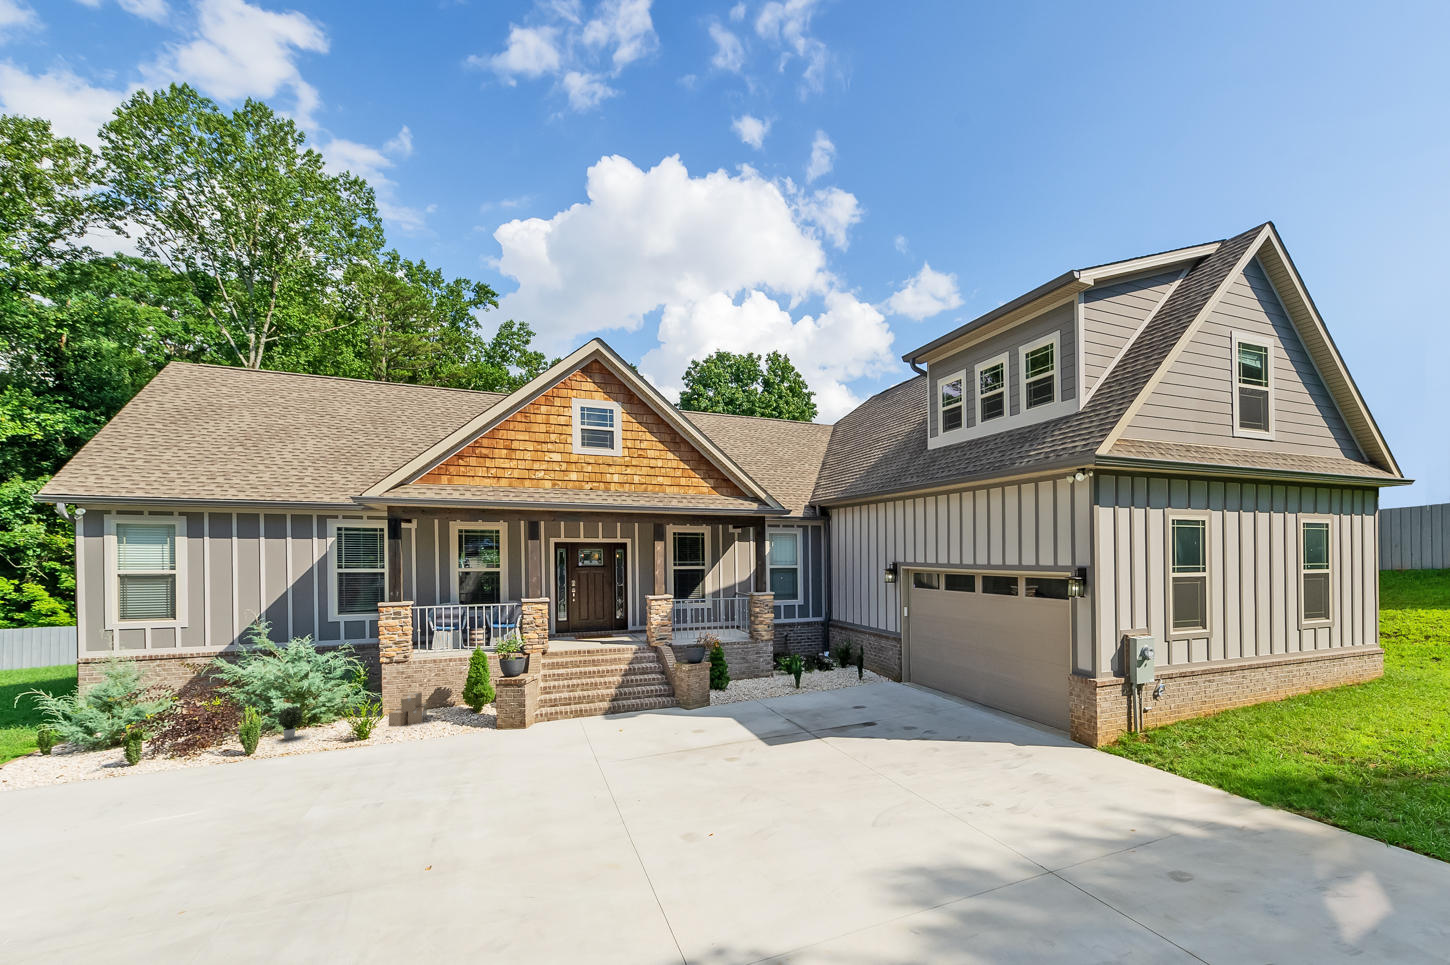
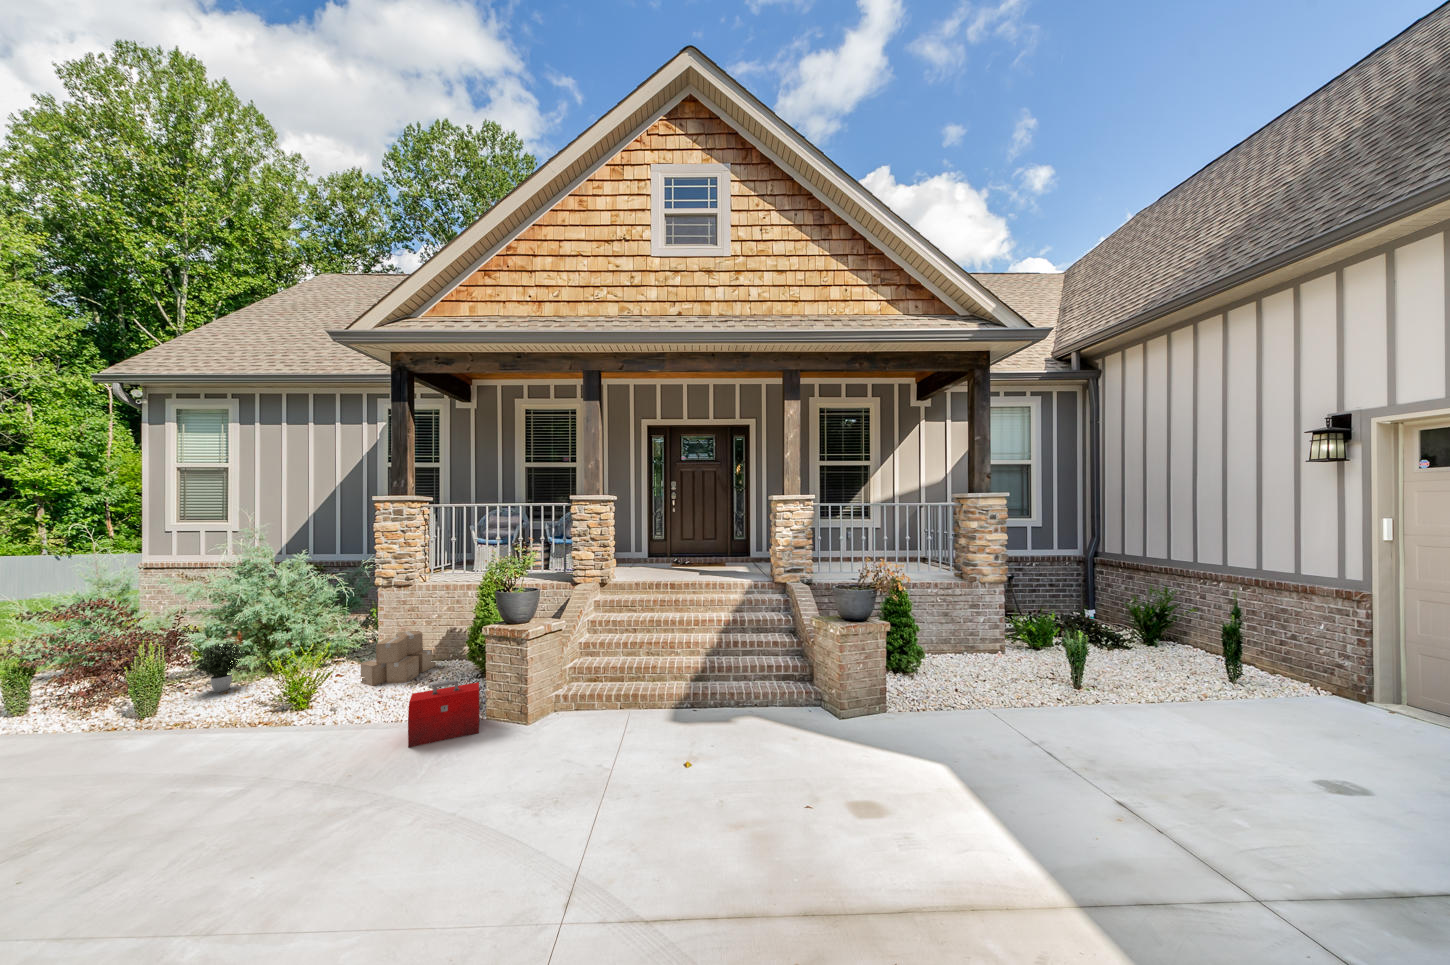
toolbox: none [468,706,508,740] -> present [408,680,480,747]

